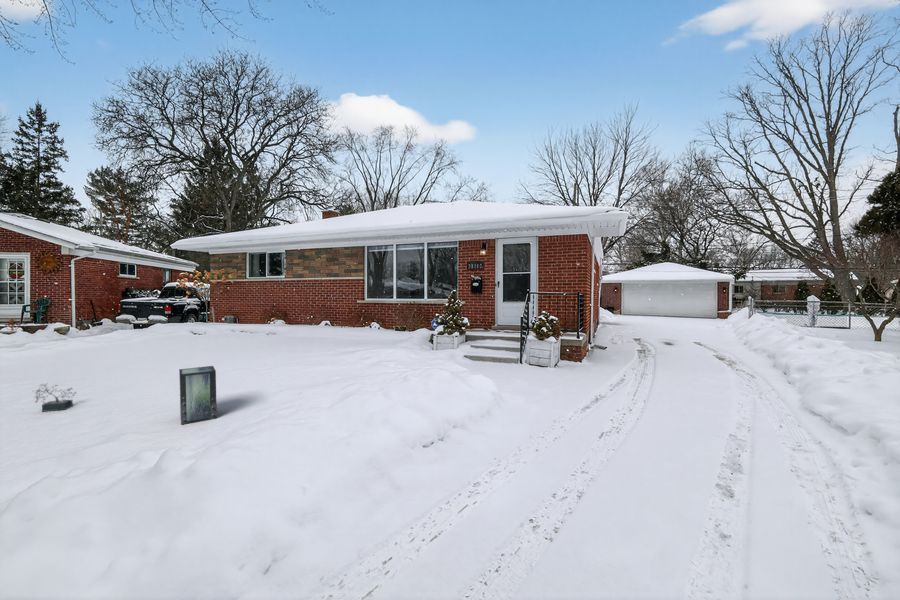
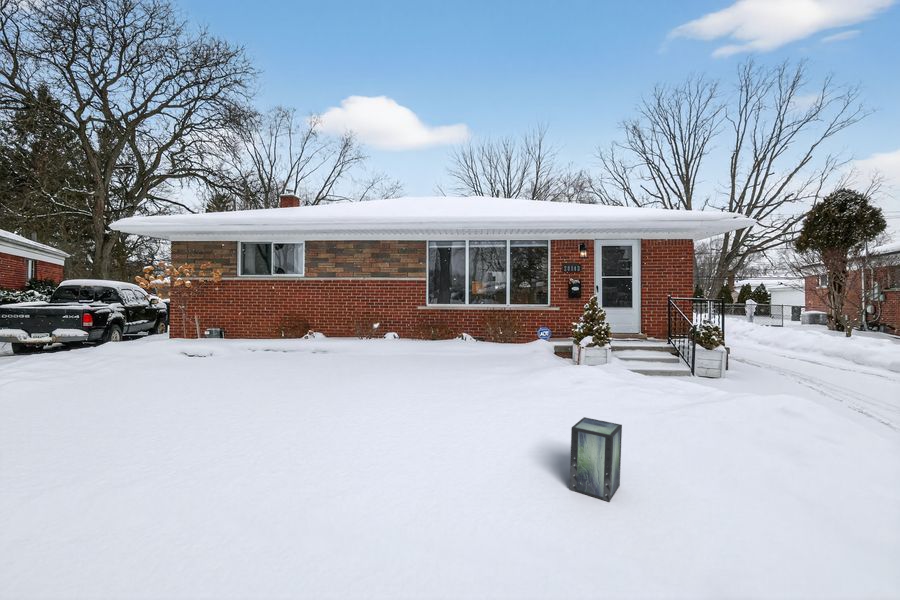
decorative plant: present [36,384,76,412] -> none [340,469,388,515]

